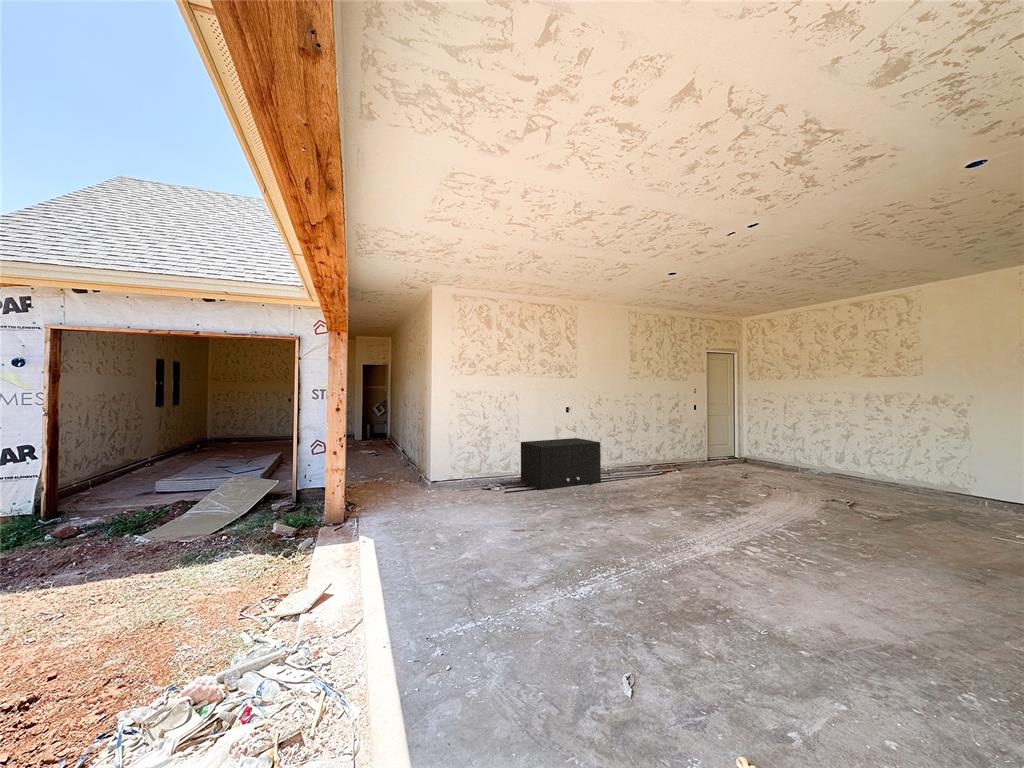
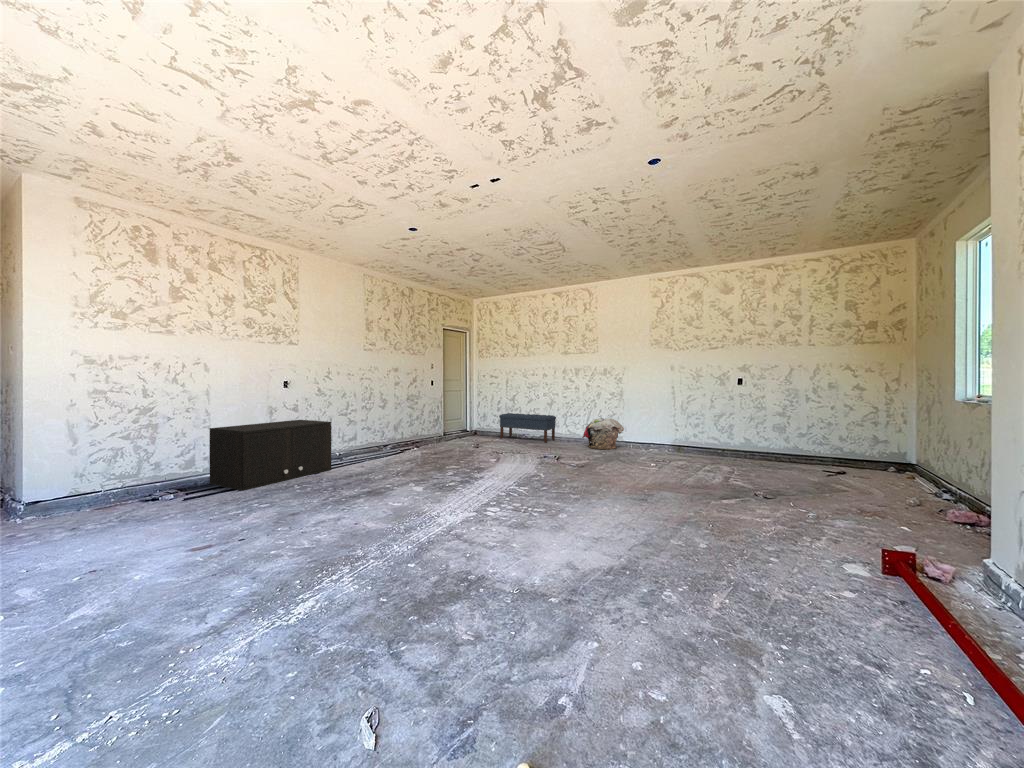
bench: none [775,442,860,483] -> present [499,413,556,443]
laundry basket: none [904,460,988,506] -> present [582,418,624,450]

